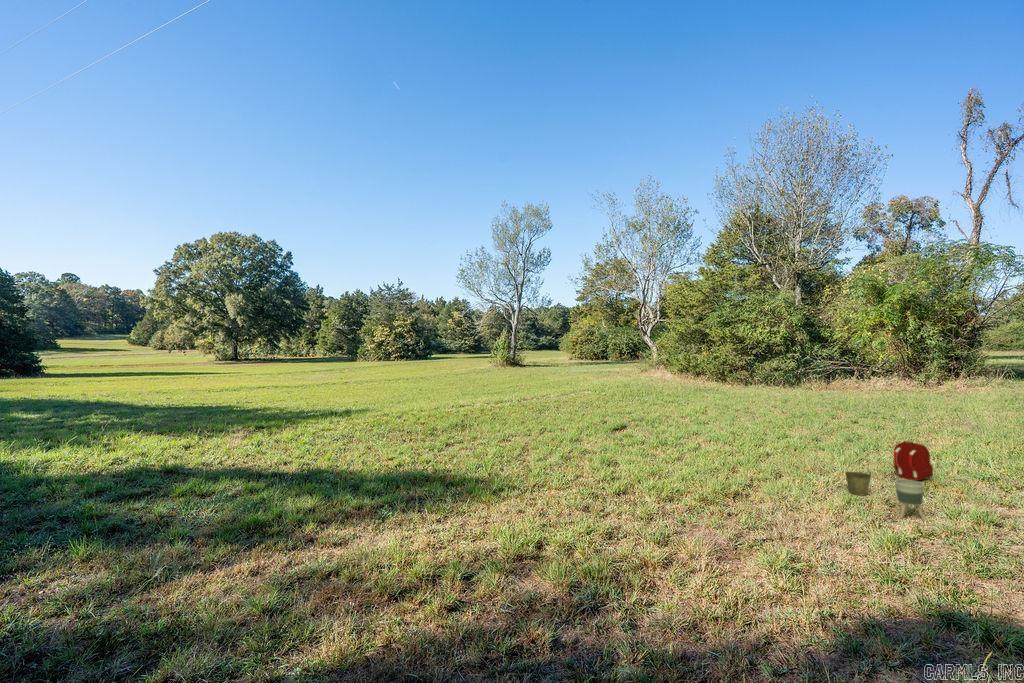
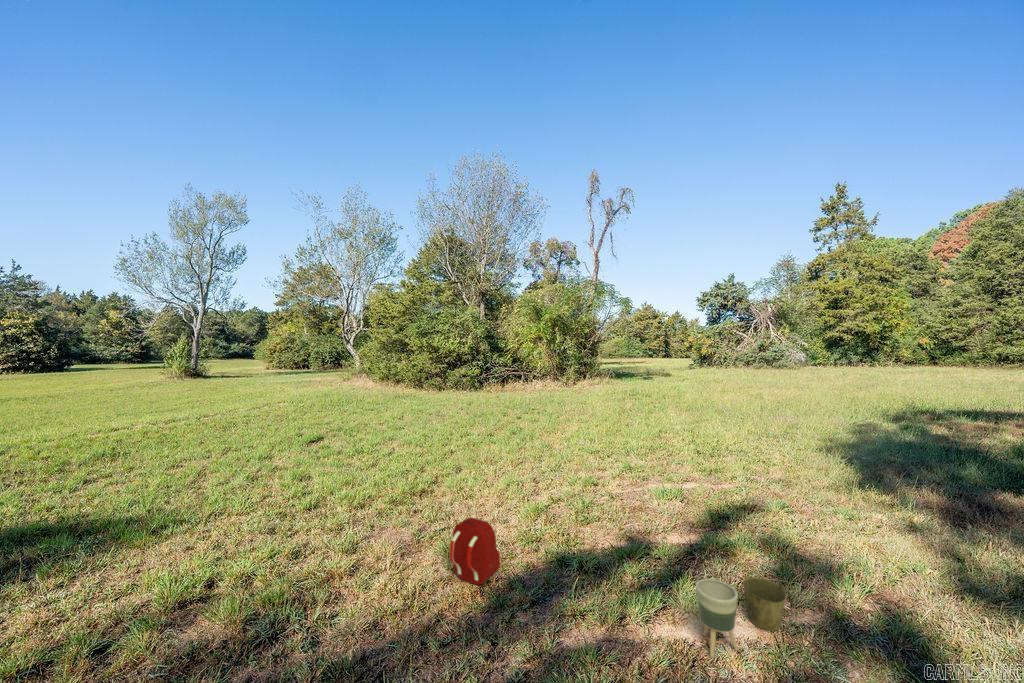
backpack: present [894,441,933,481] -> present [449,518,500,585]
bucket: present [845,472,871,495] -> present [743,566,787,631]

